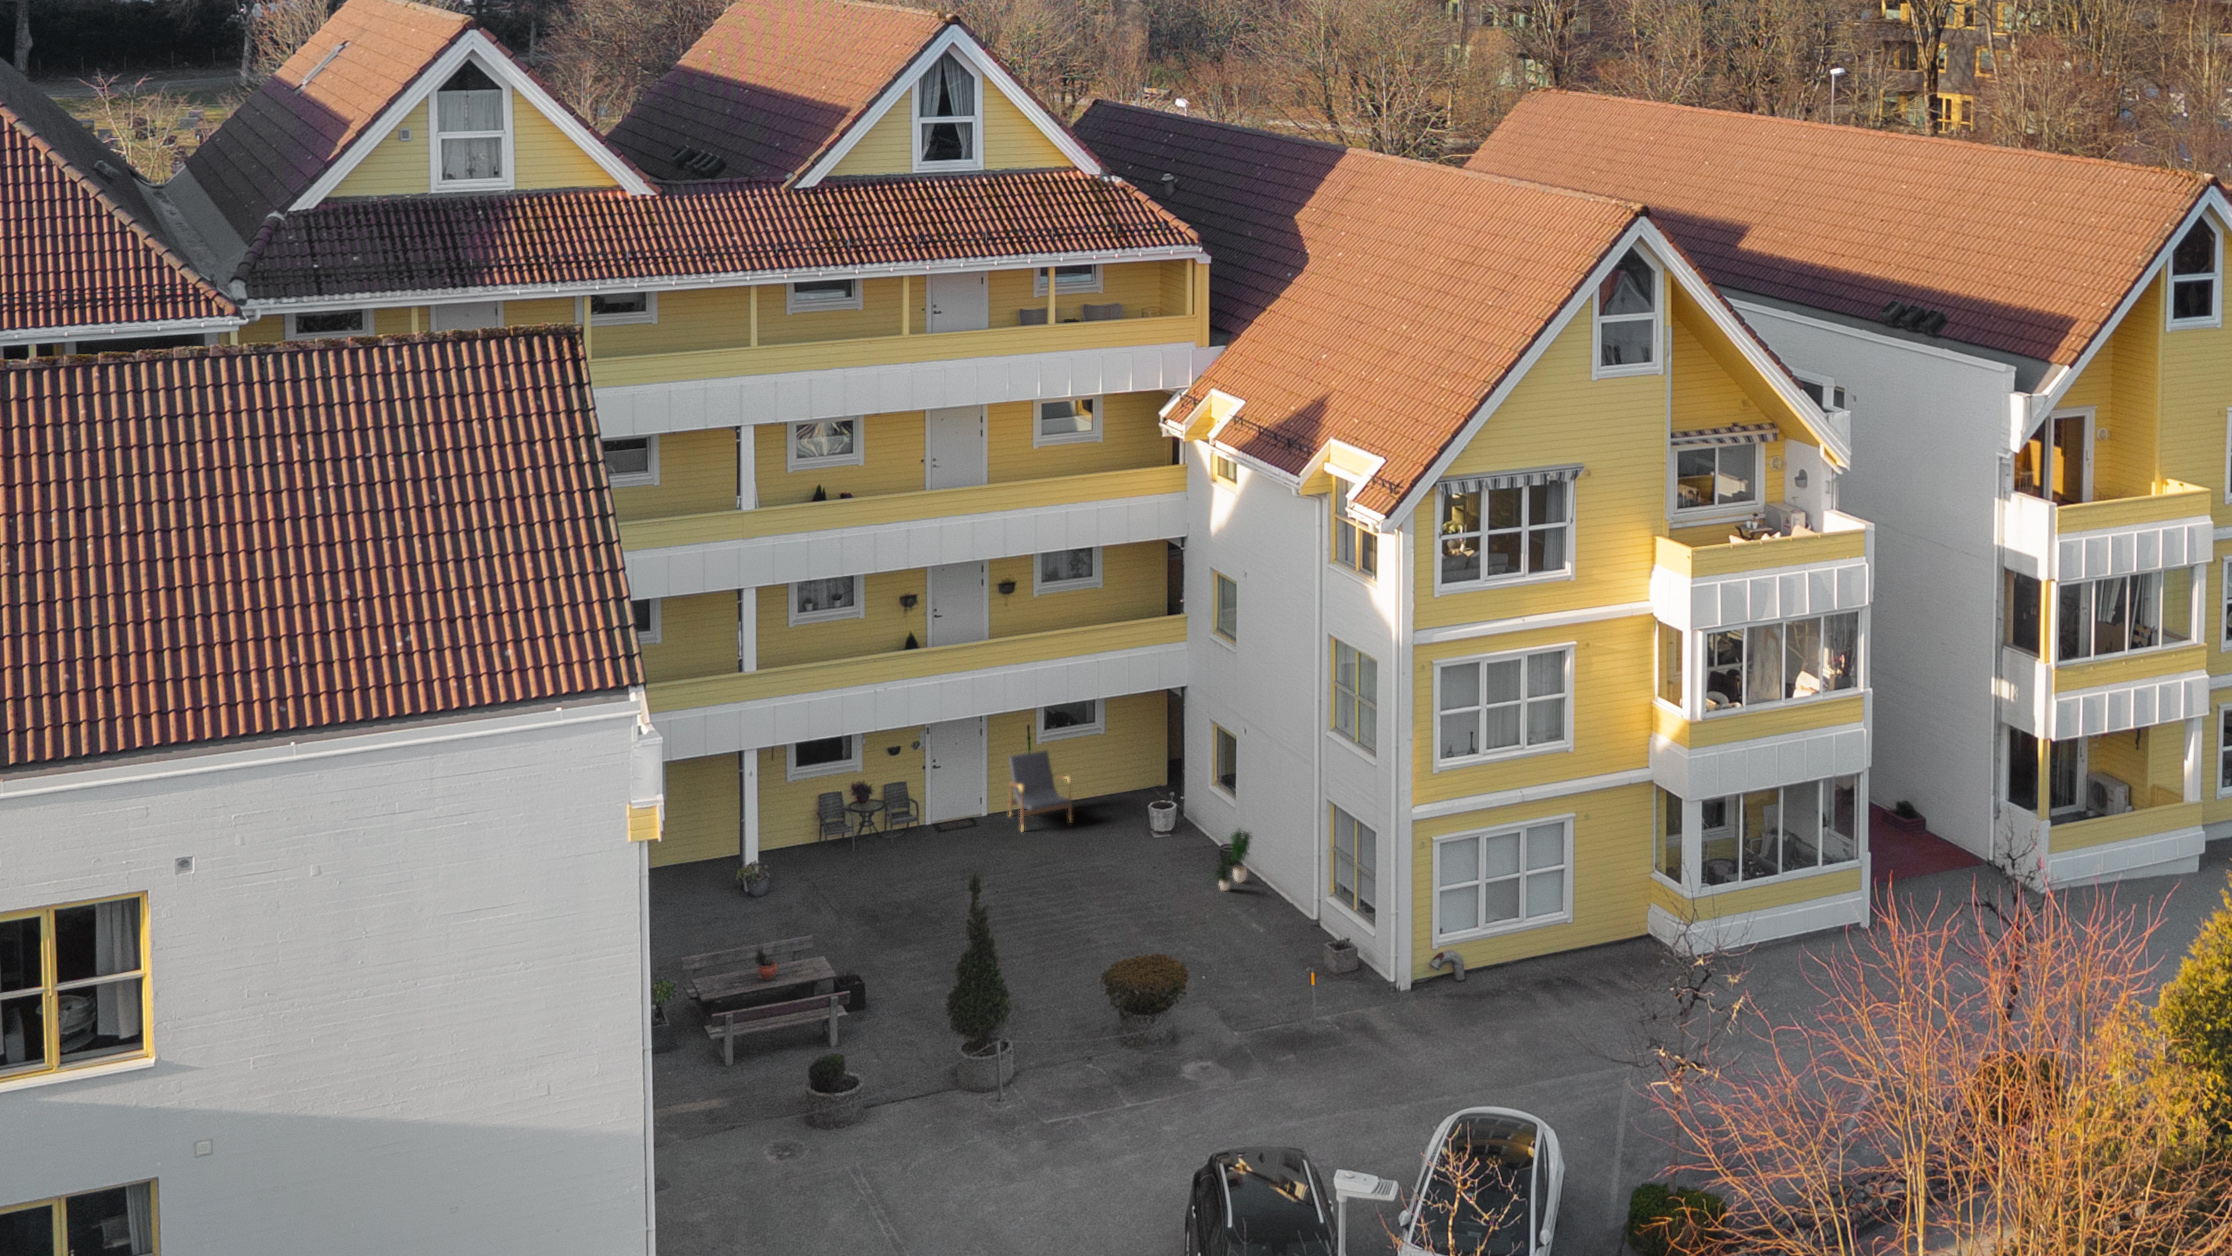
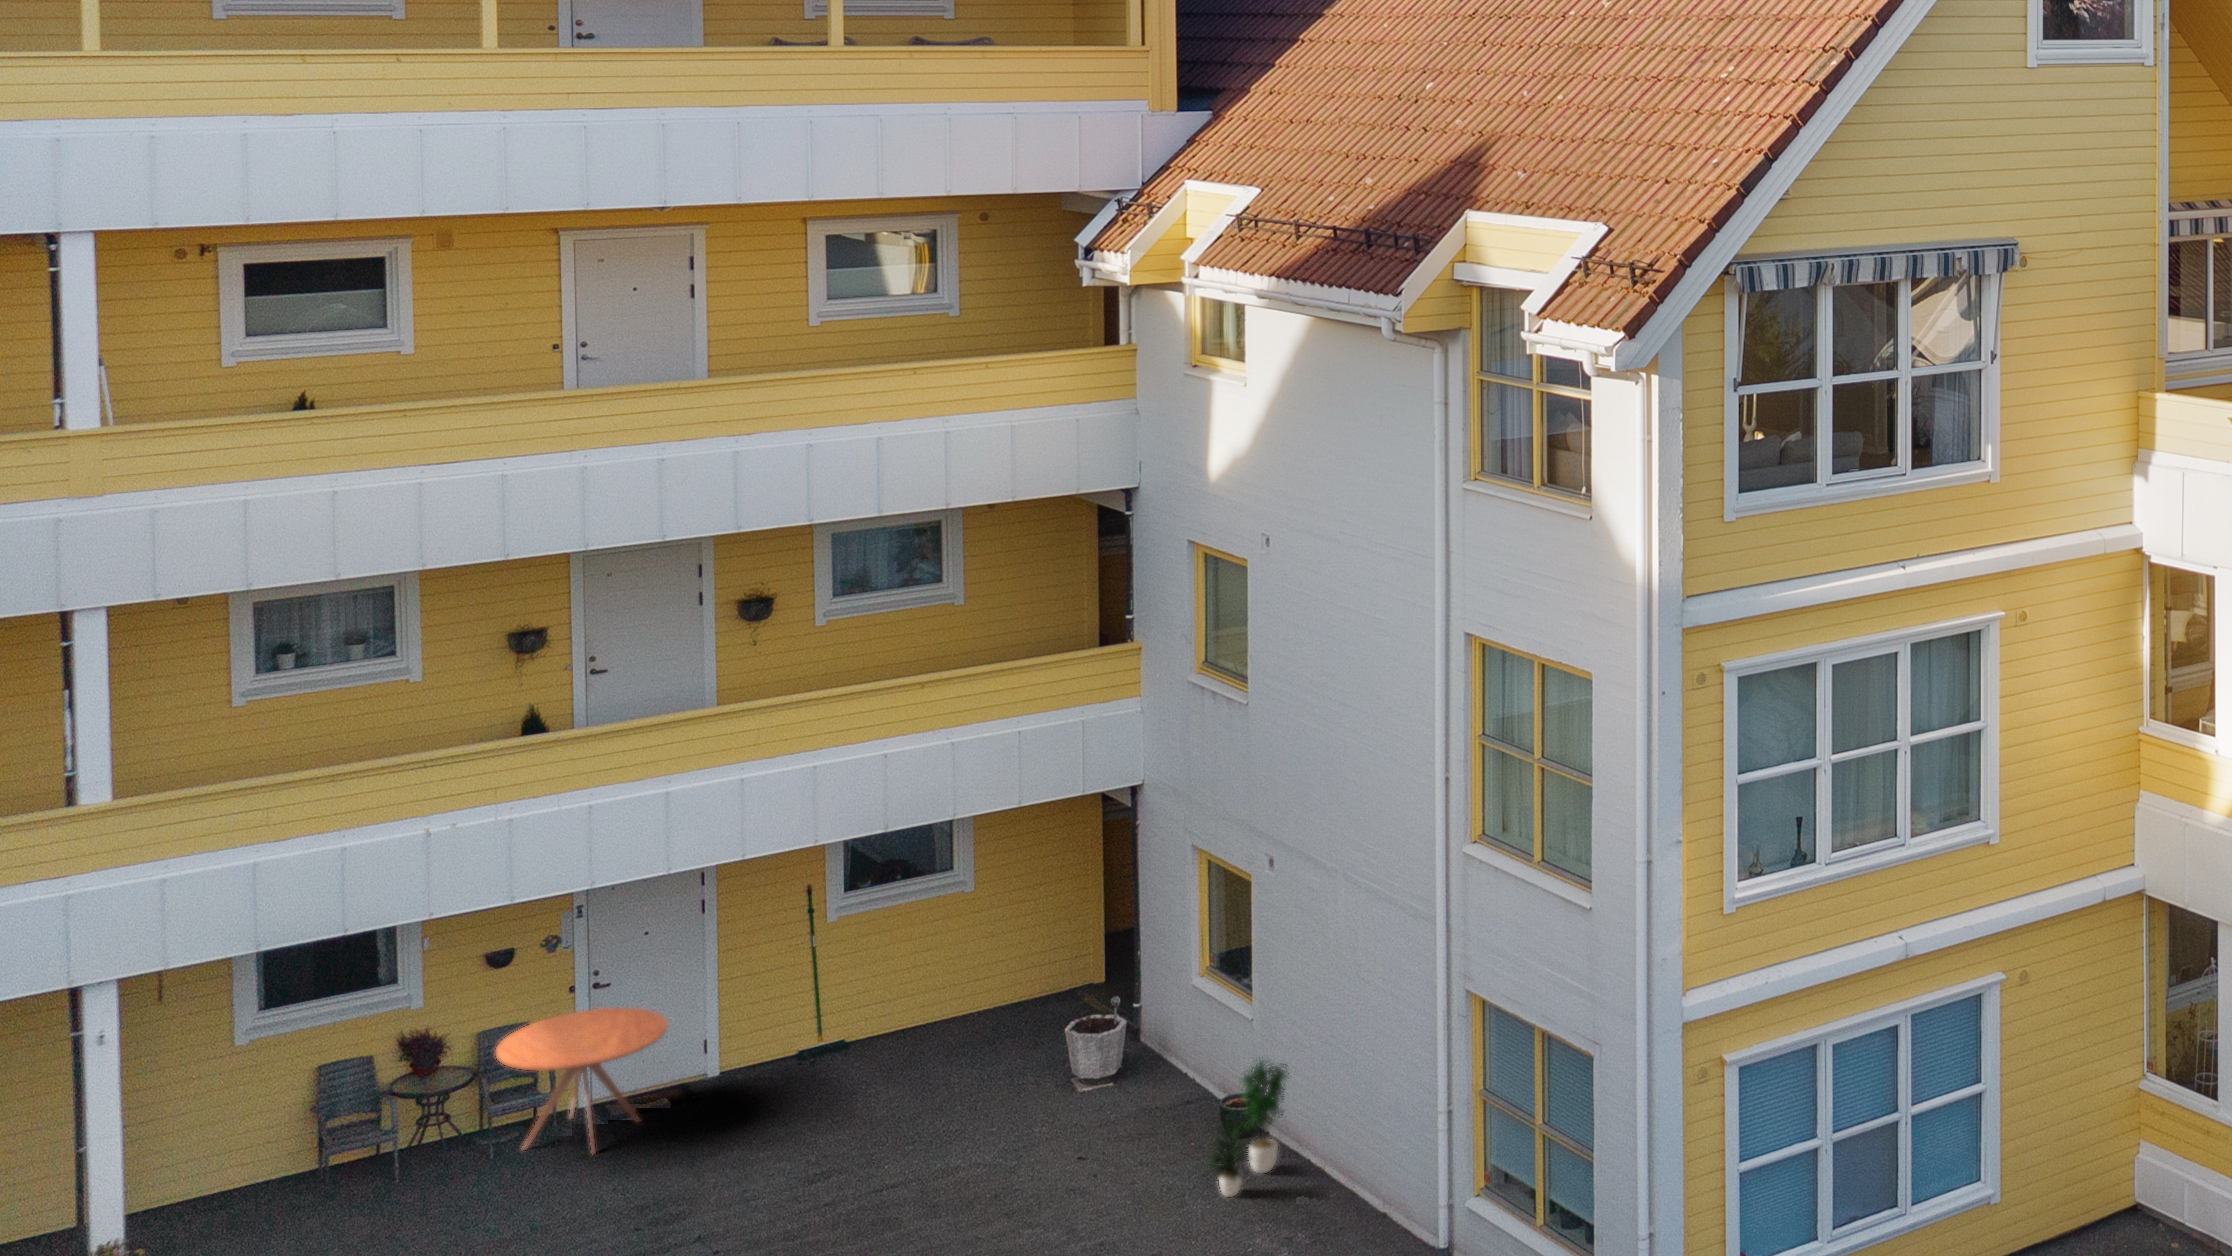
lounge chair: present [1009,751,1072,830] -> none [760,927,898,1103]
round table: none [901,780,972,846] -> present [496,1007,668,1153]

